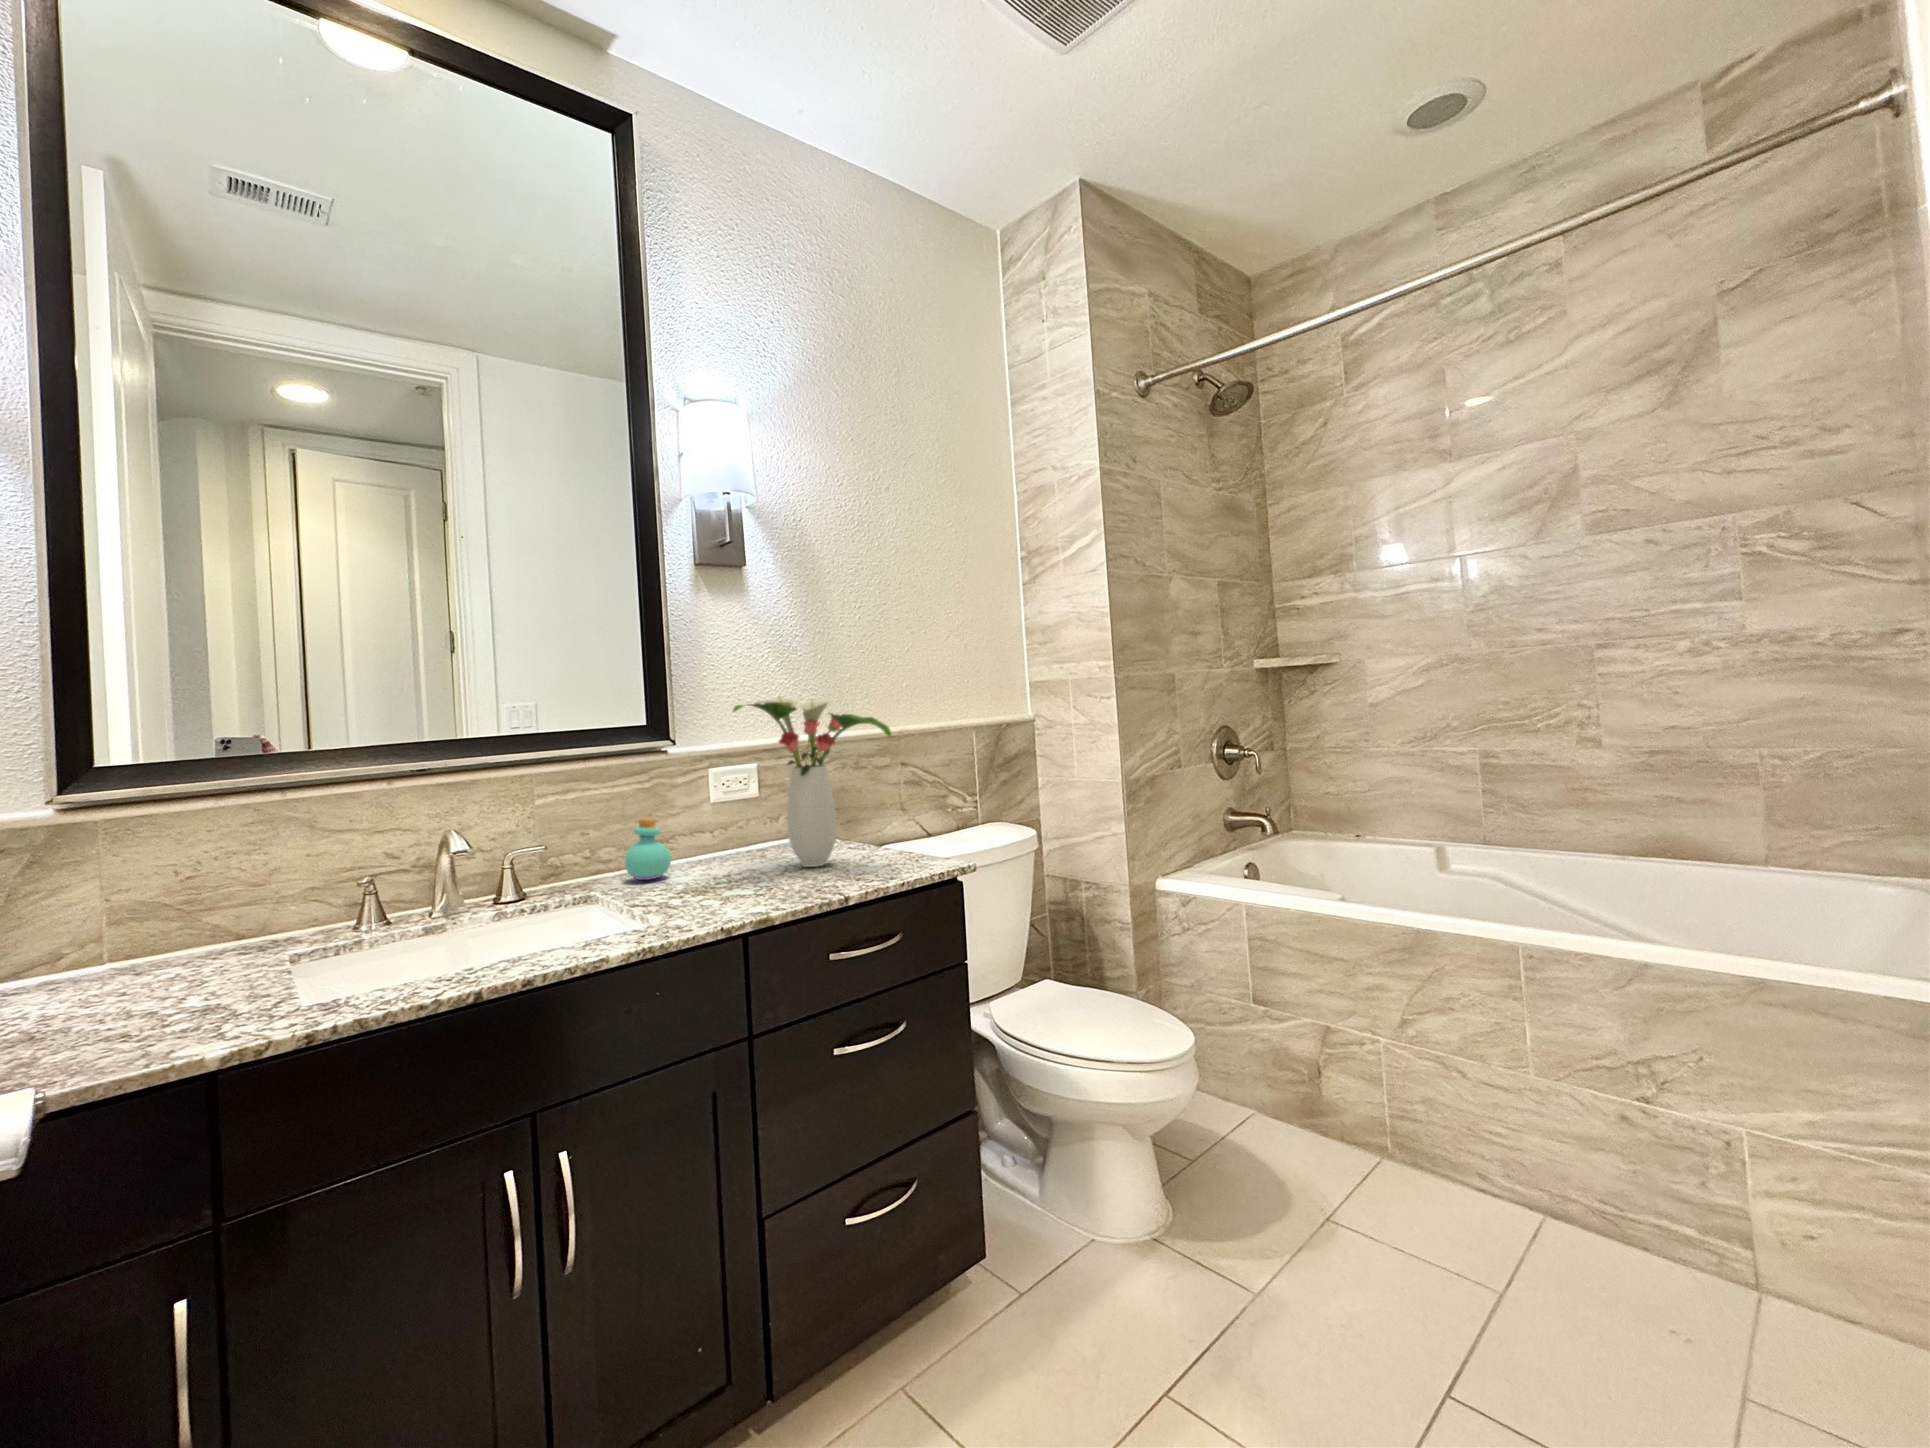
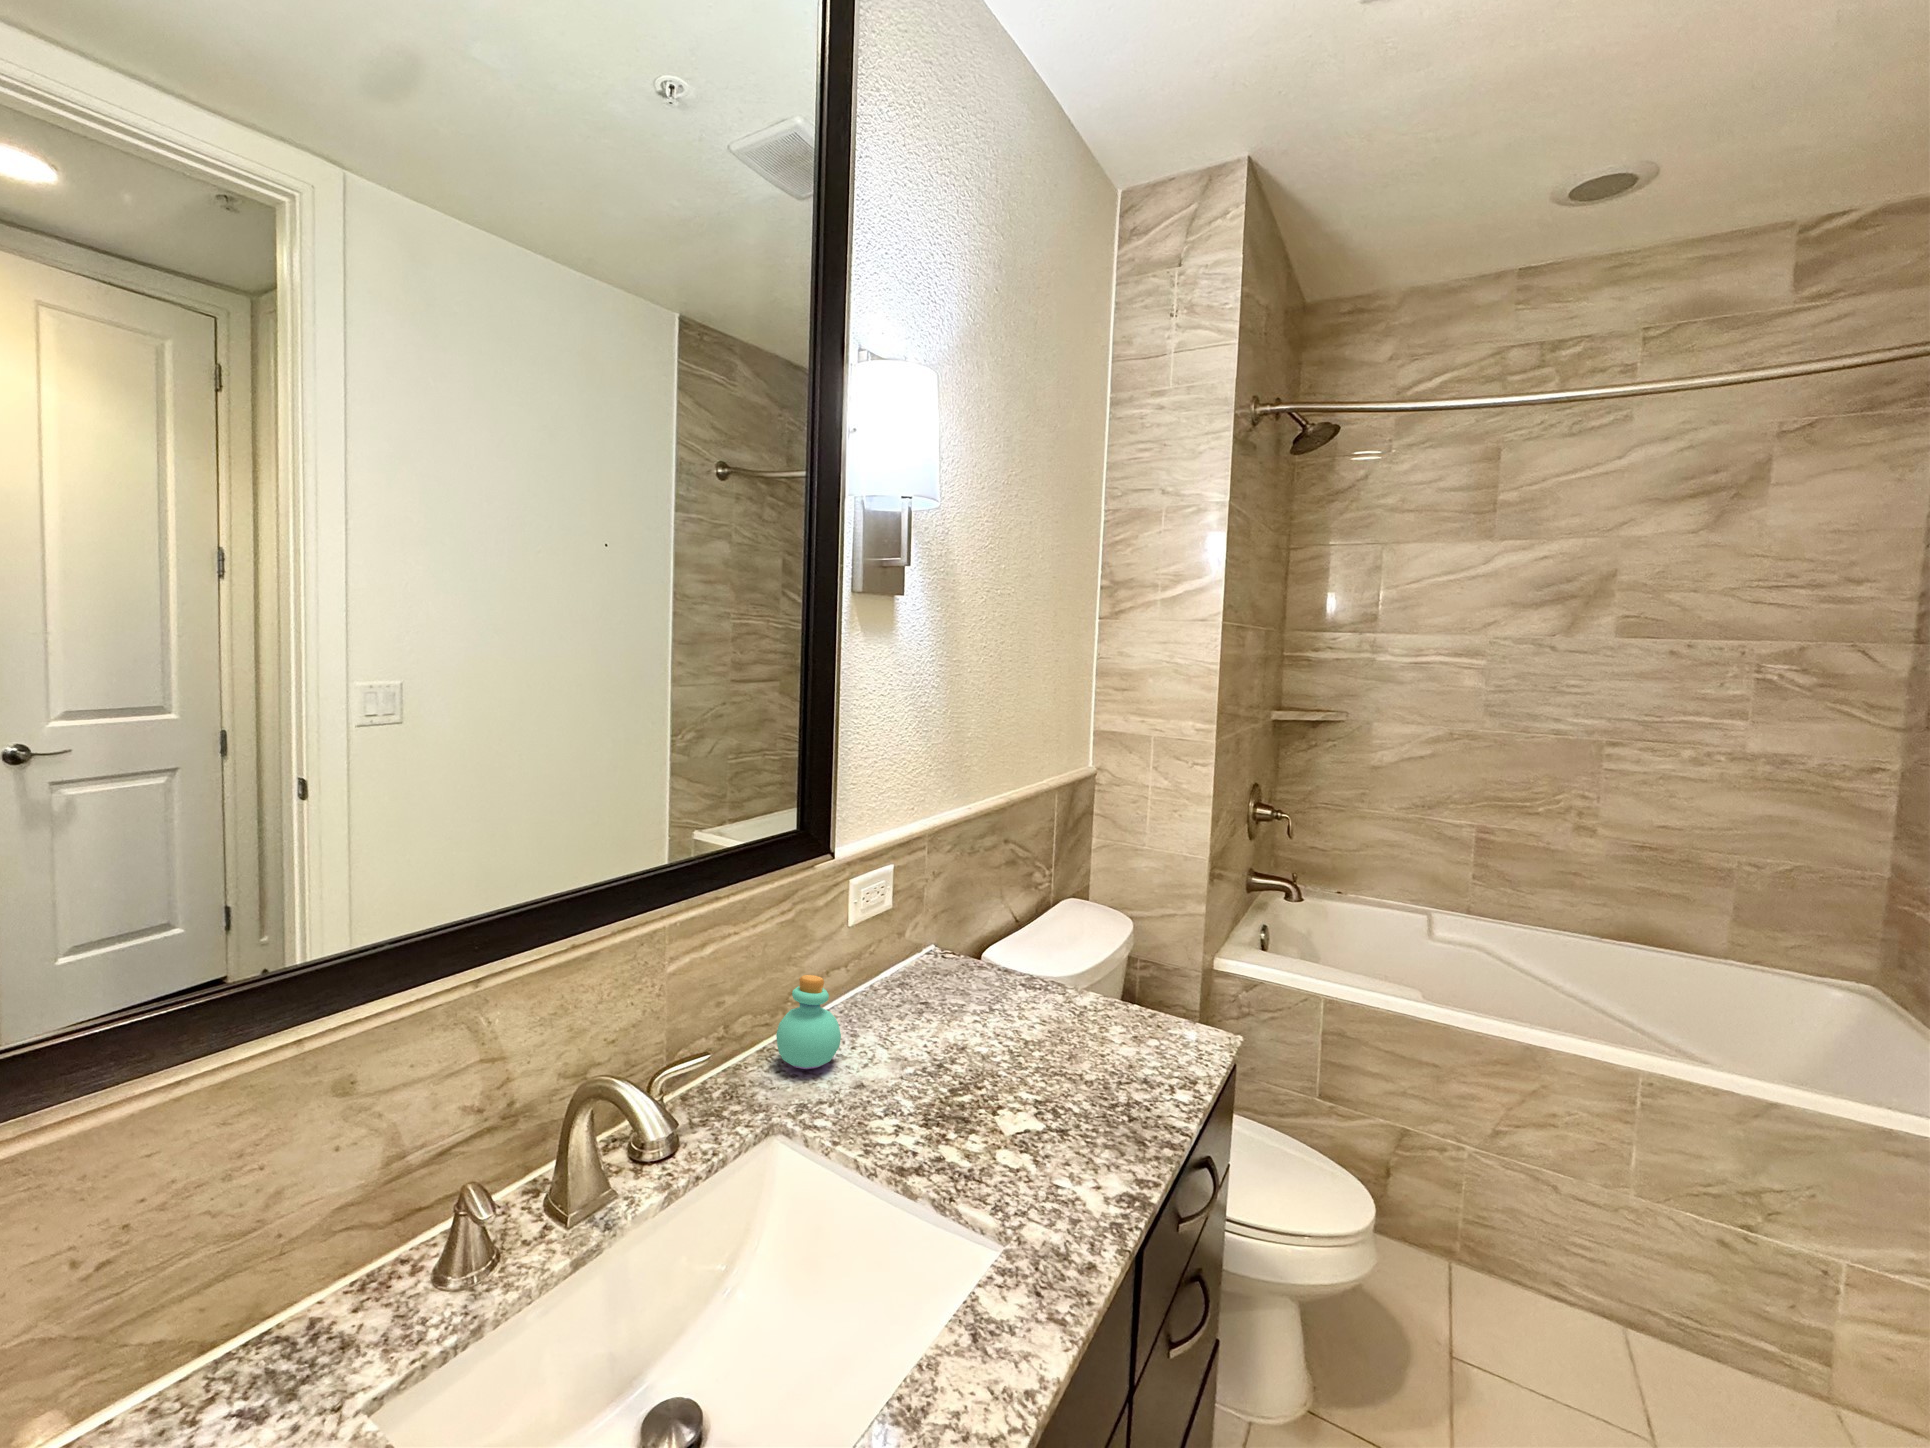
flower arrangement: present [733,697,891,867] -> none [949,796,1164,1034]

